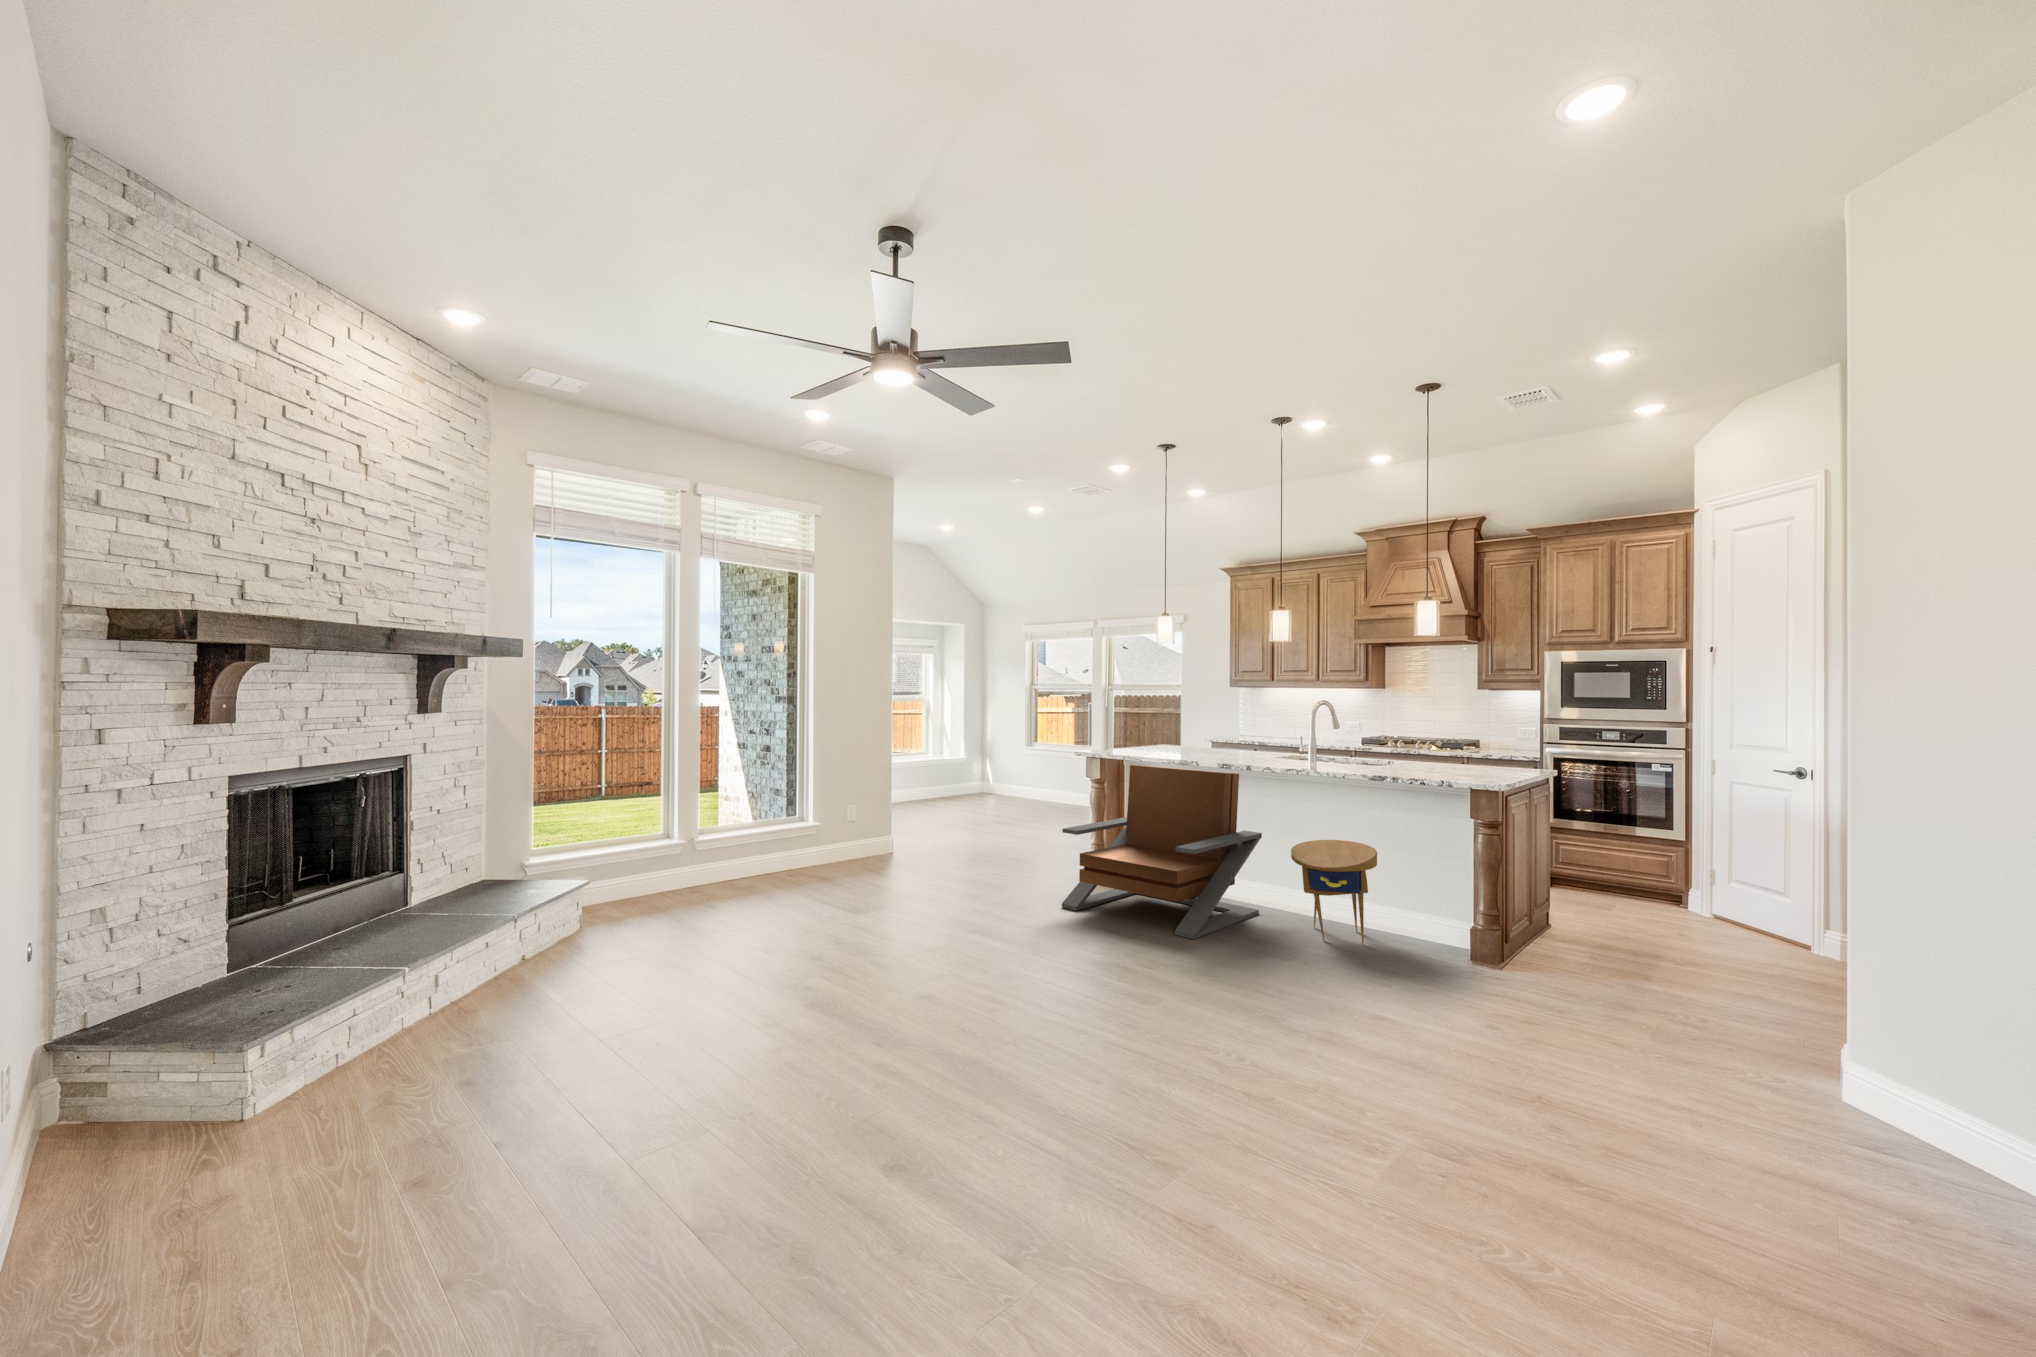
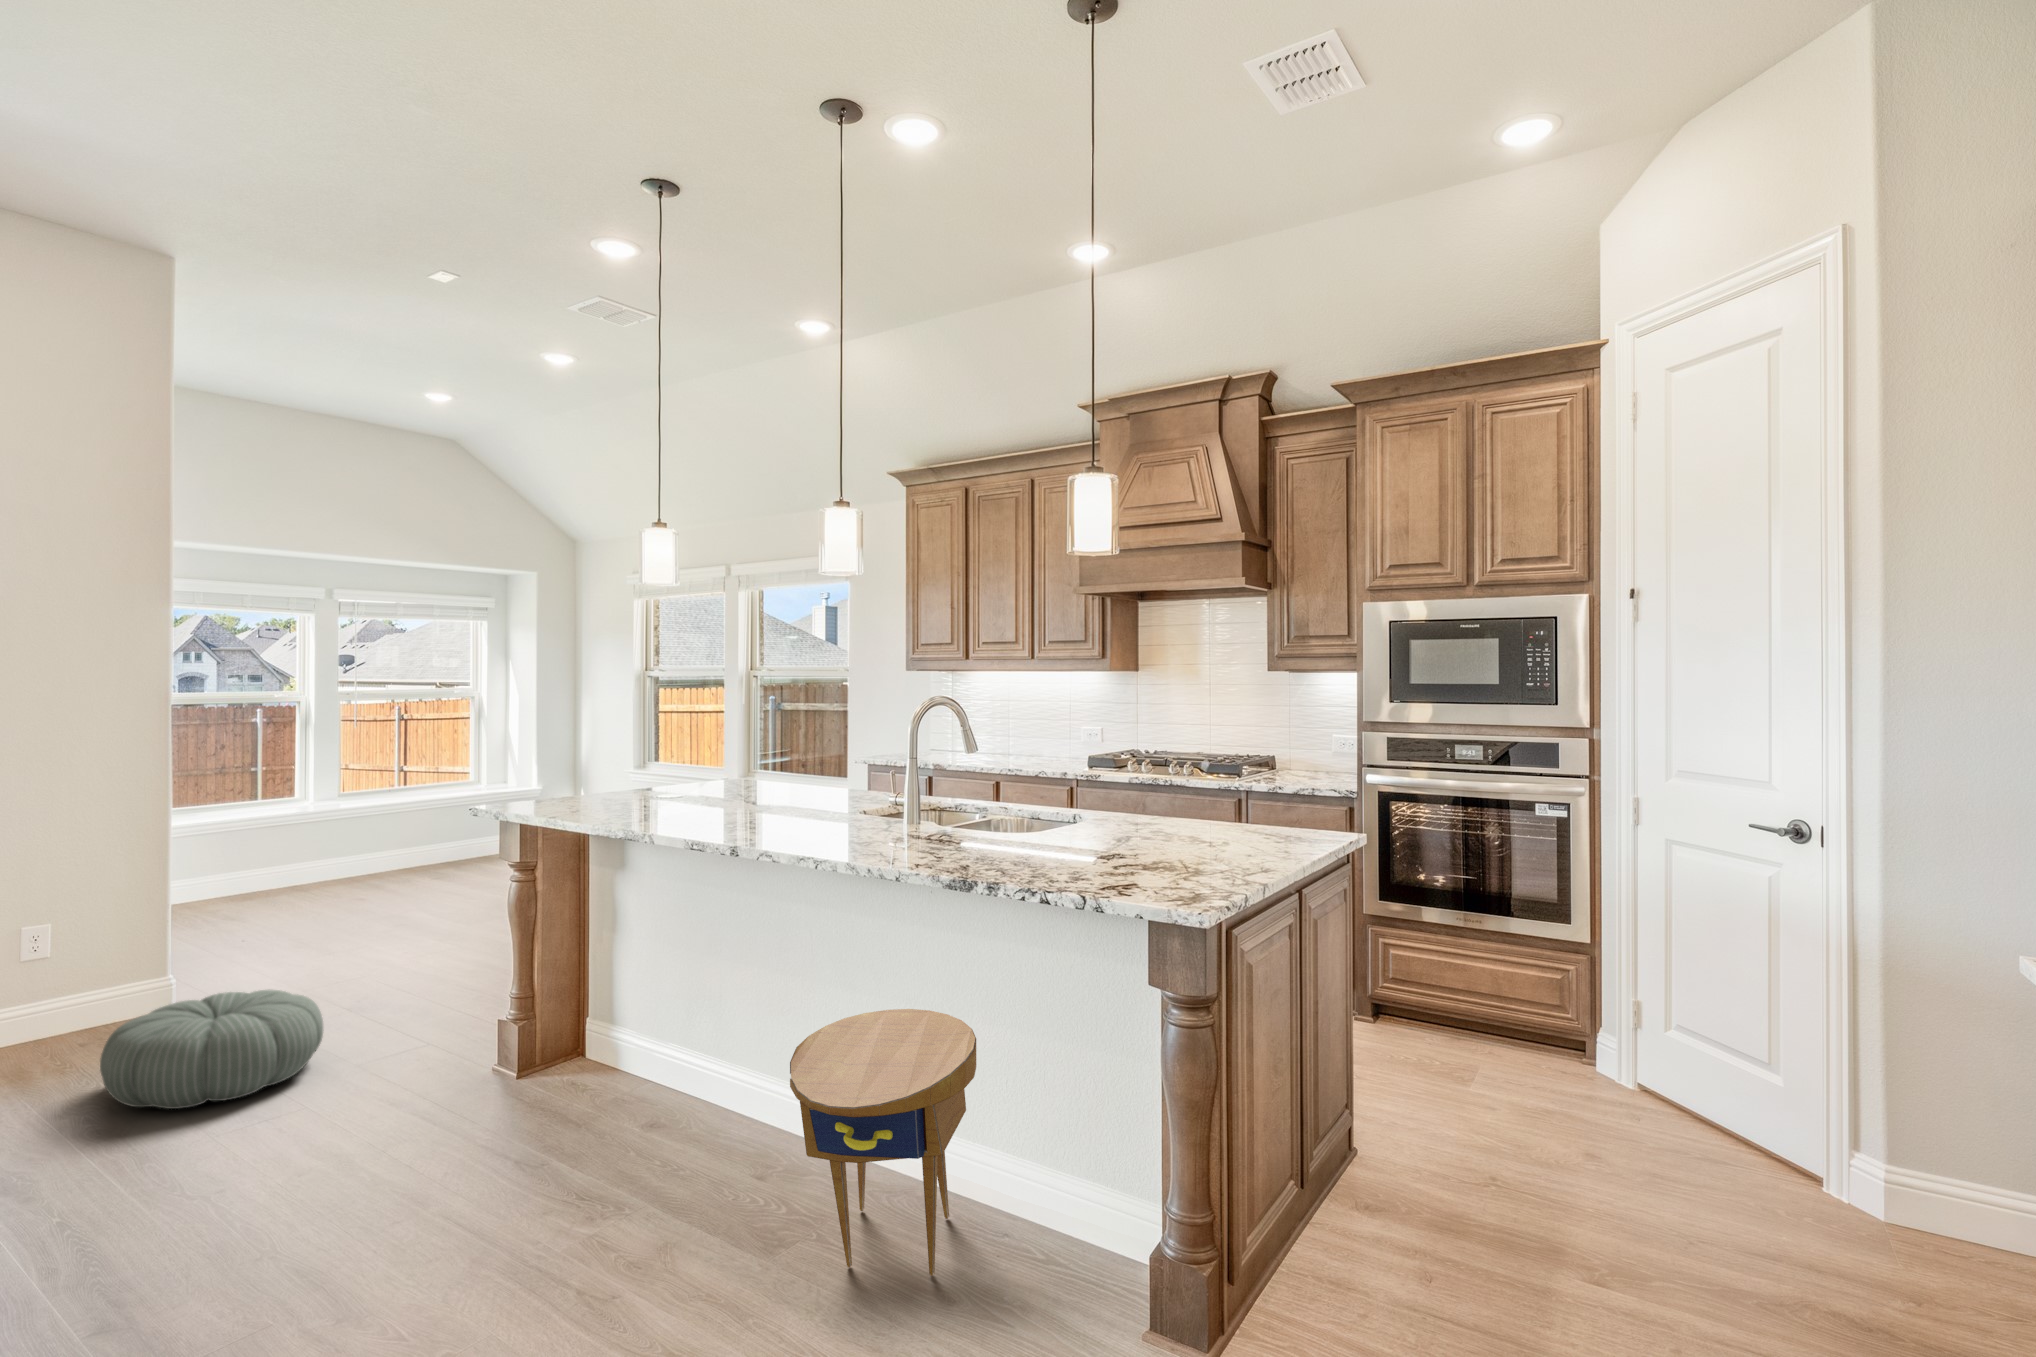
lounge chair: present [1062,765,1262,939] -> none [323,840,782,1302]
pouf: none [918,837,1000,883] -> present [100,990,323,1109]

